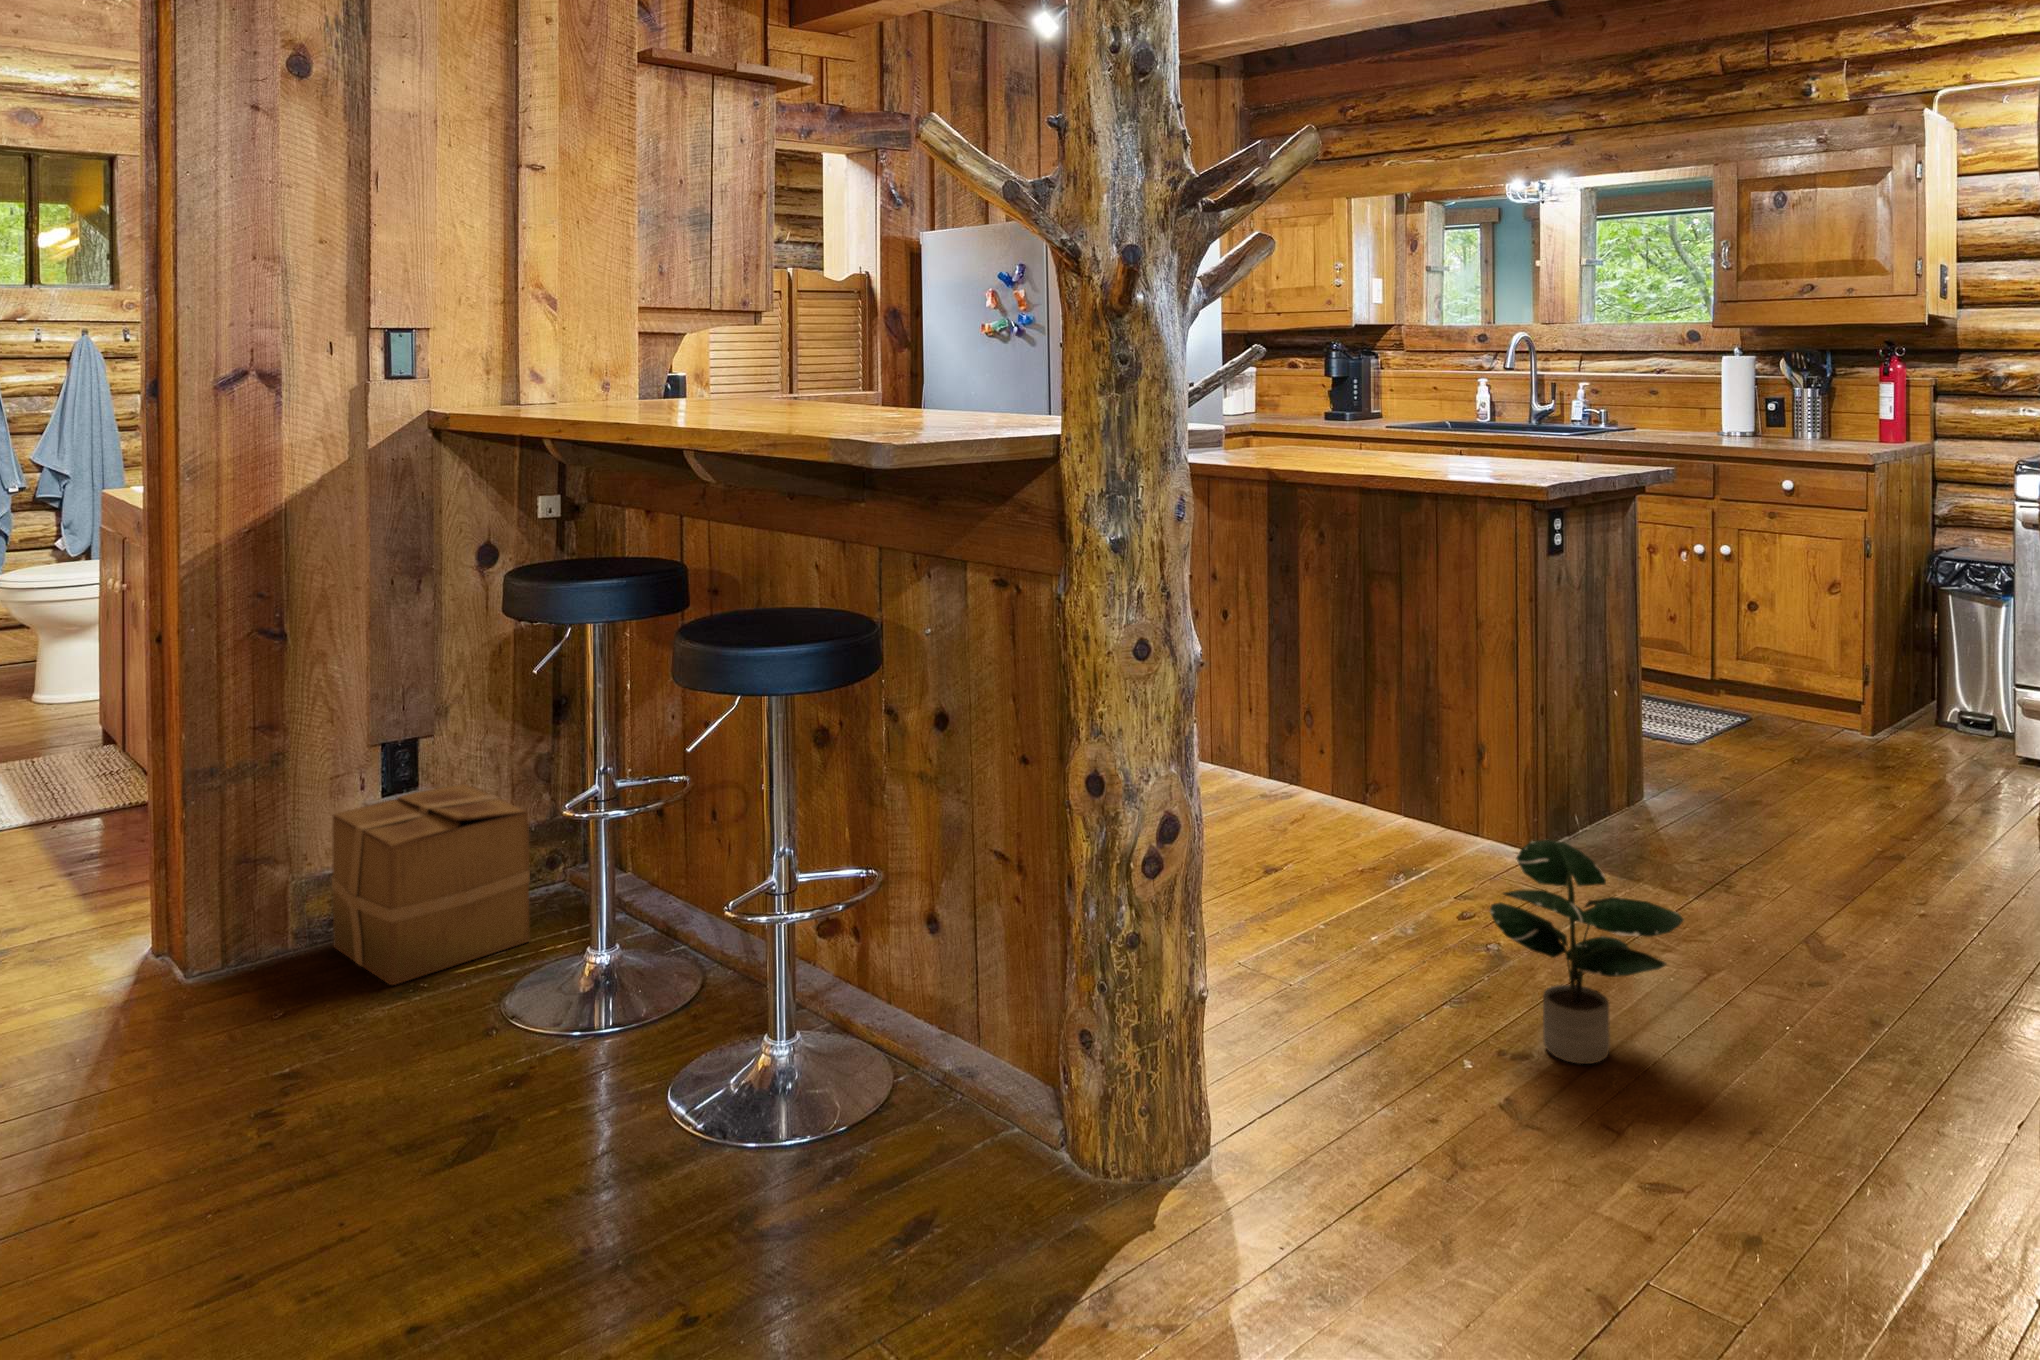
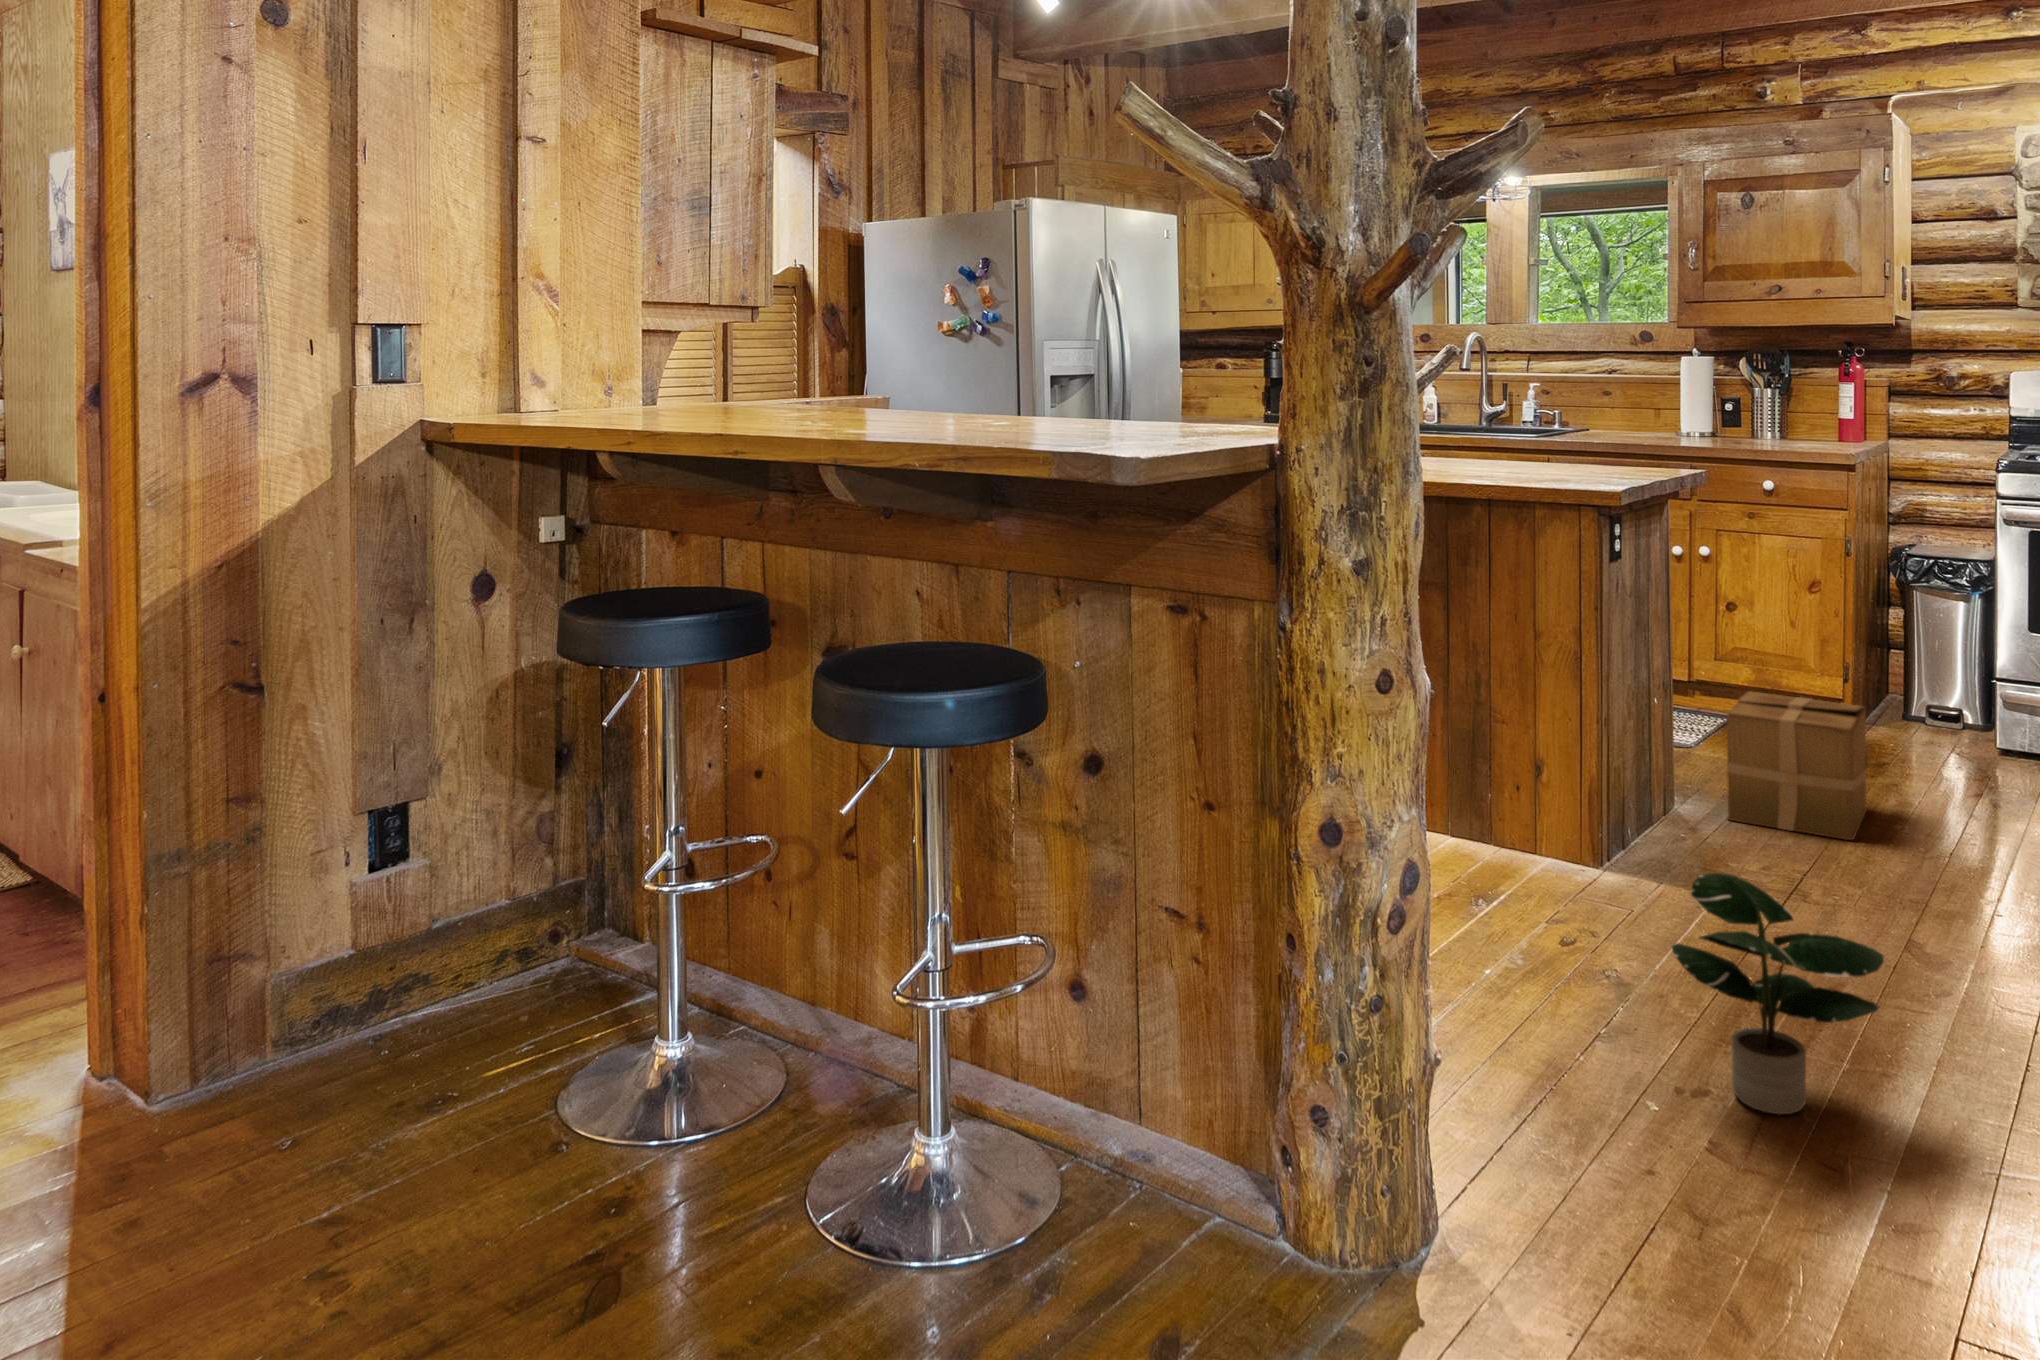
cardboard box: present [332,784,530,985] -> present [1727,691,1867,840]

